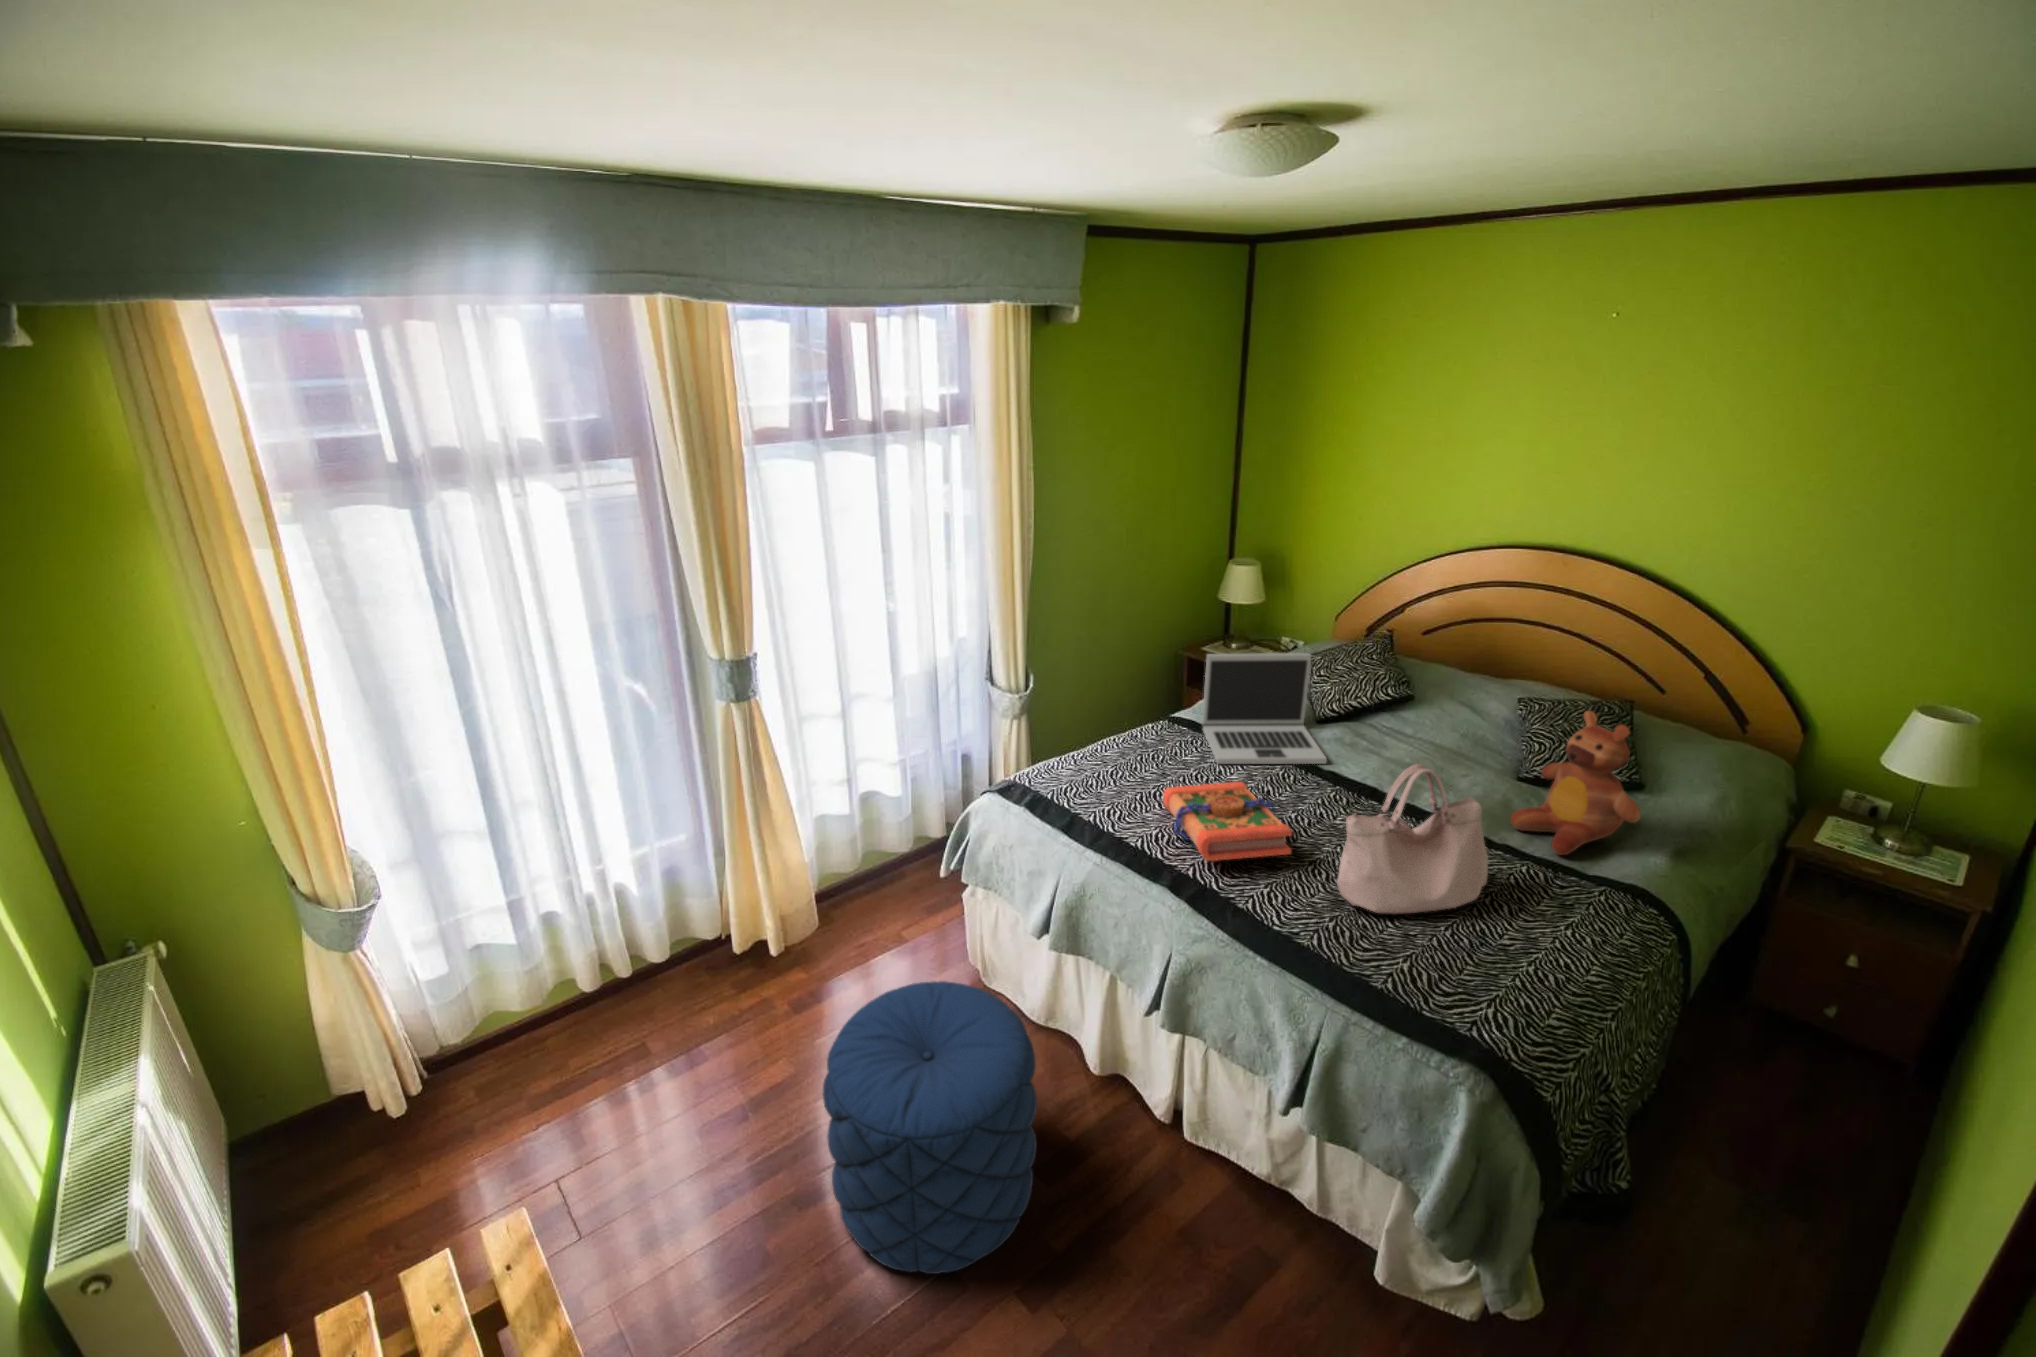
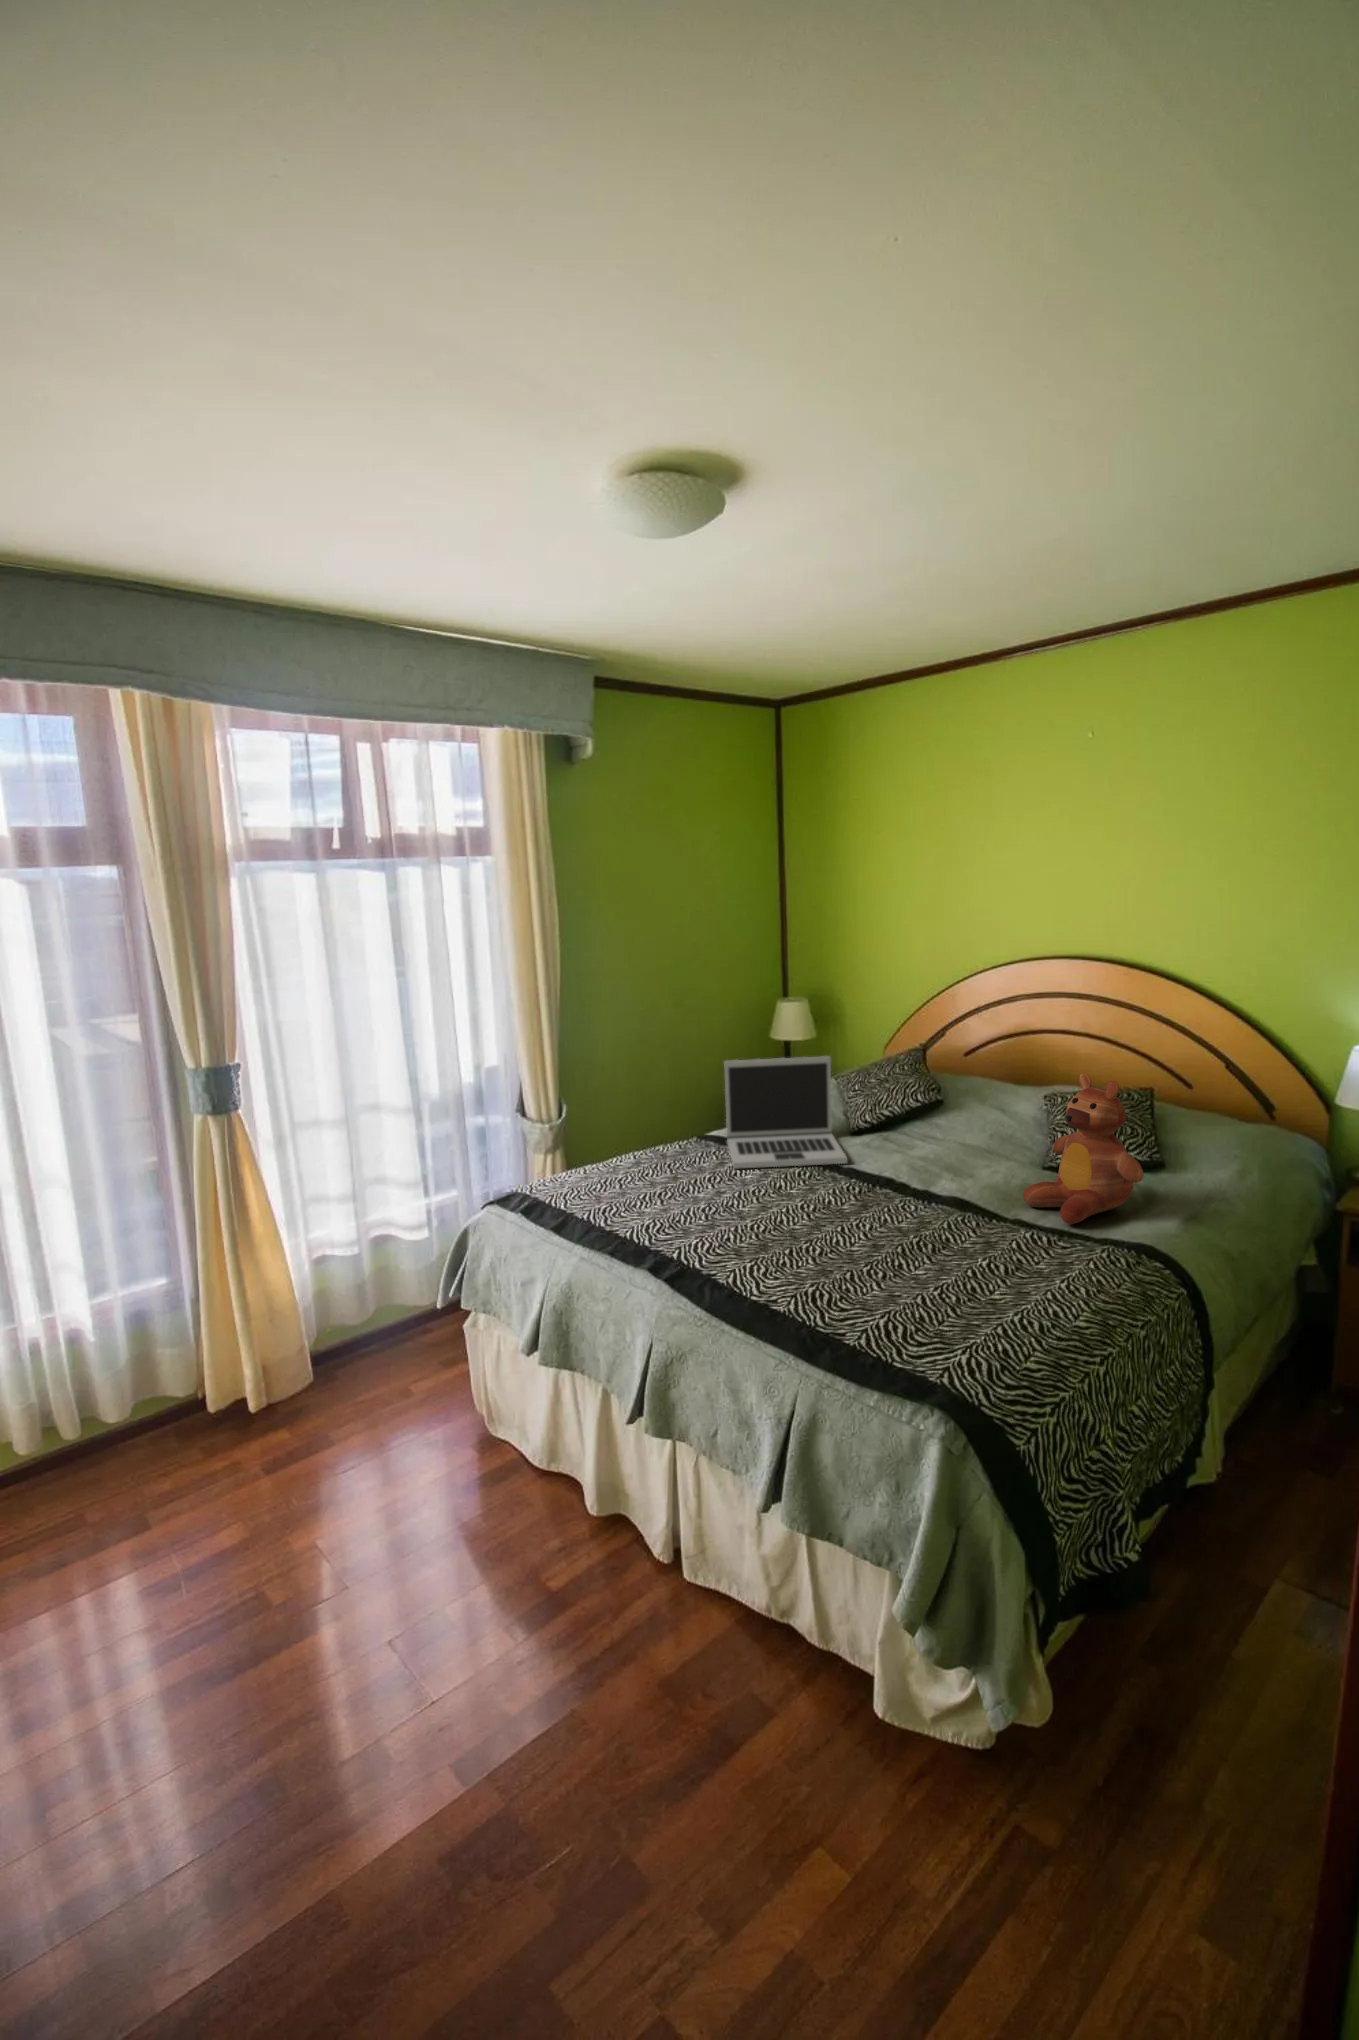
handbag: present [1337,764,1488,914] -> none [823,1116,983,1280]
book: present [1163,782,1292,861] -> none [664,1175,782,1242]
pouf: present [823,981,1037,1274] -> none [233,1390,498,1740]

